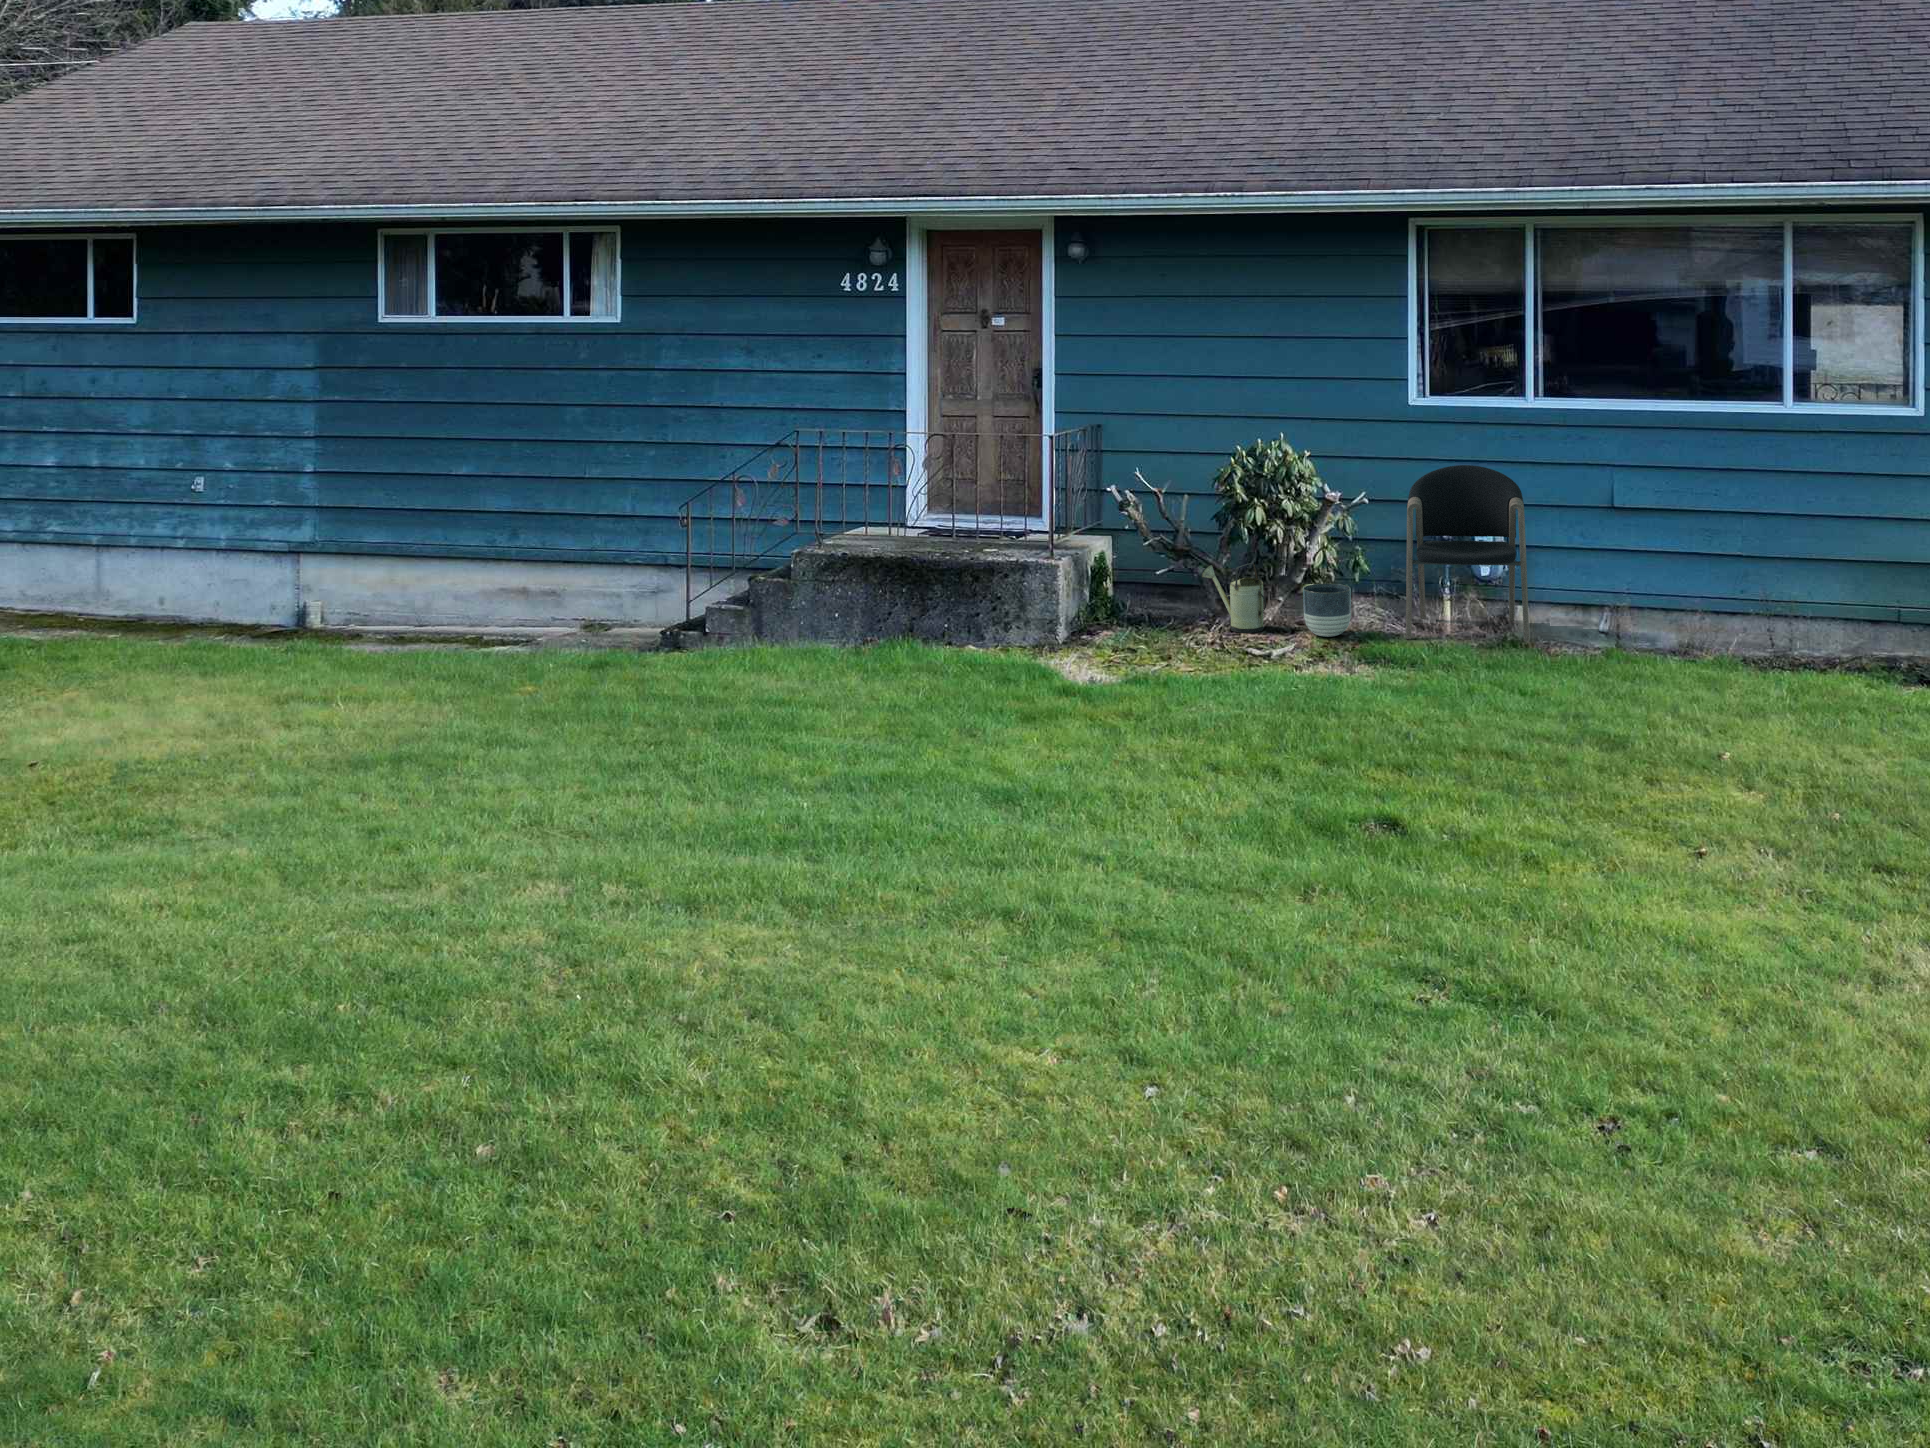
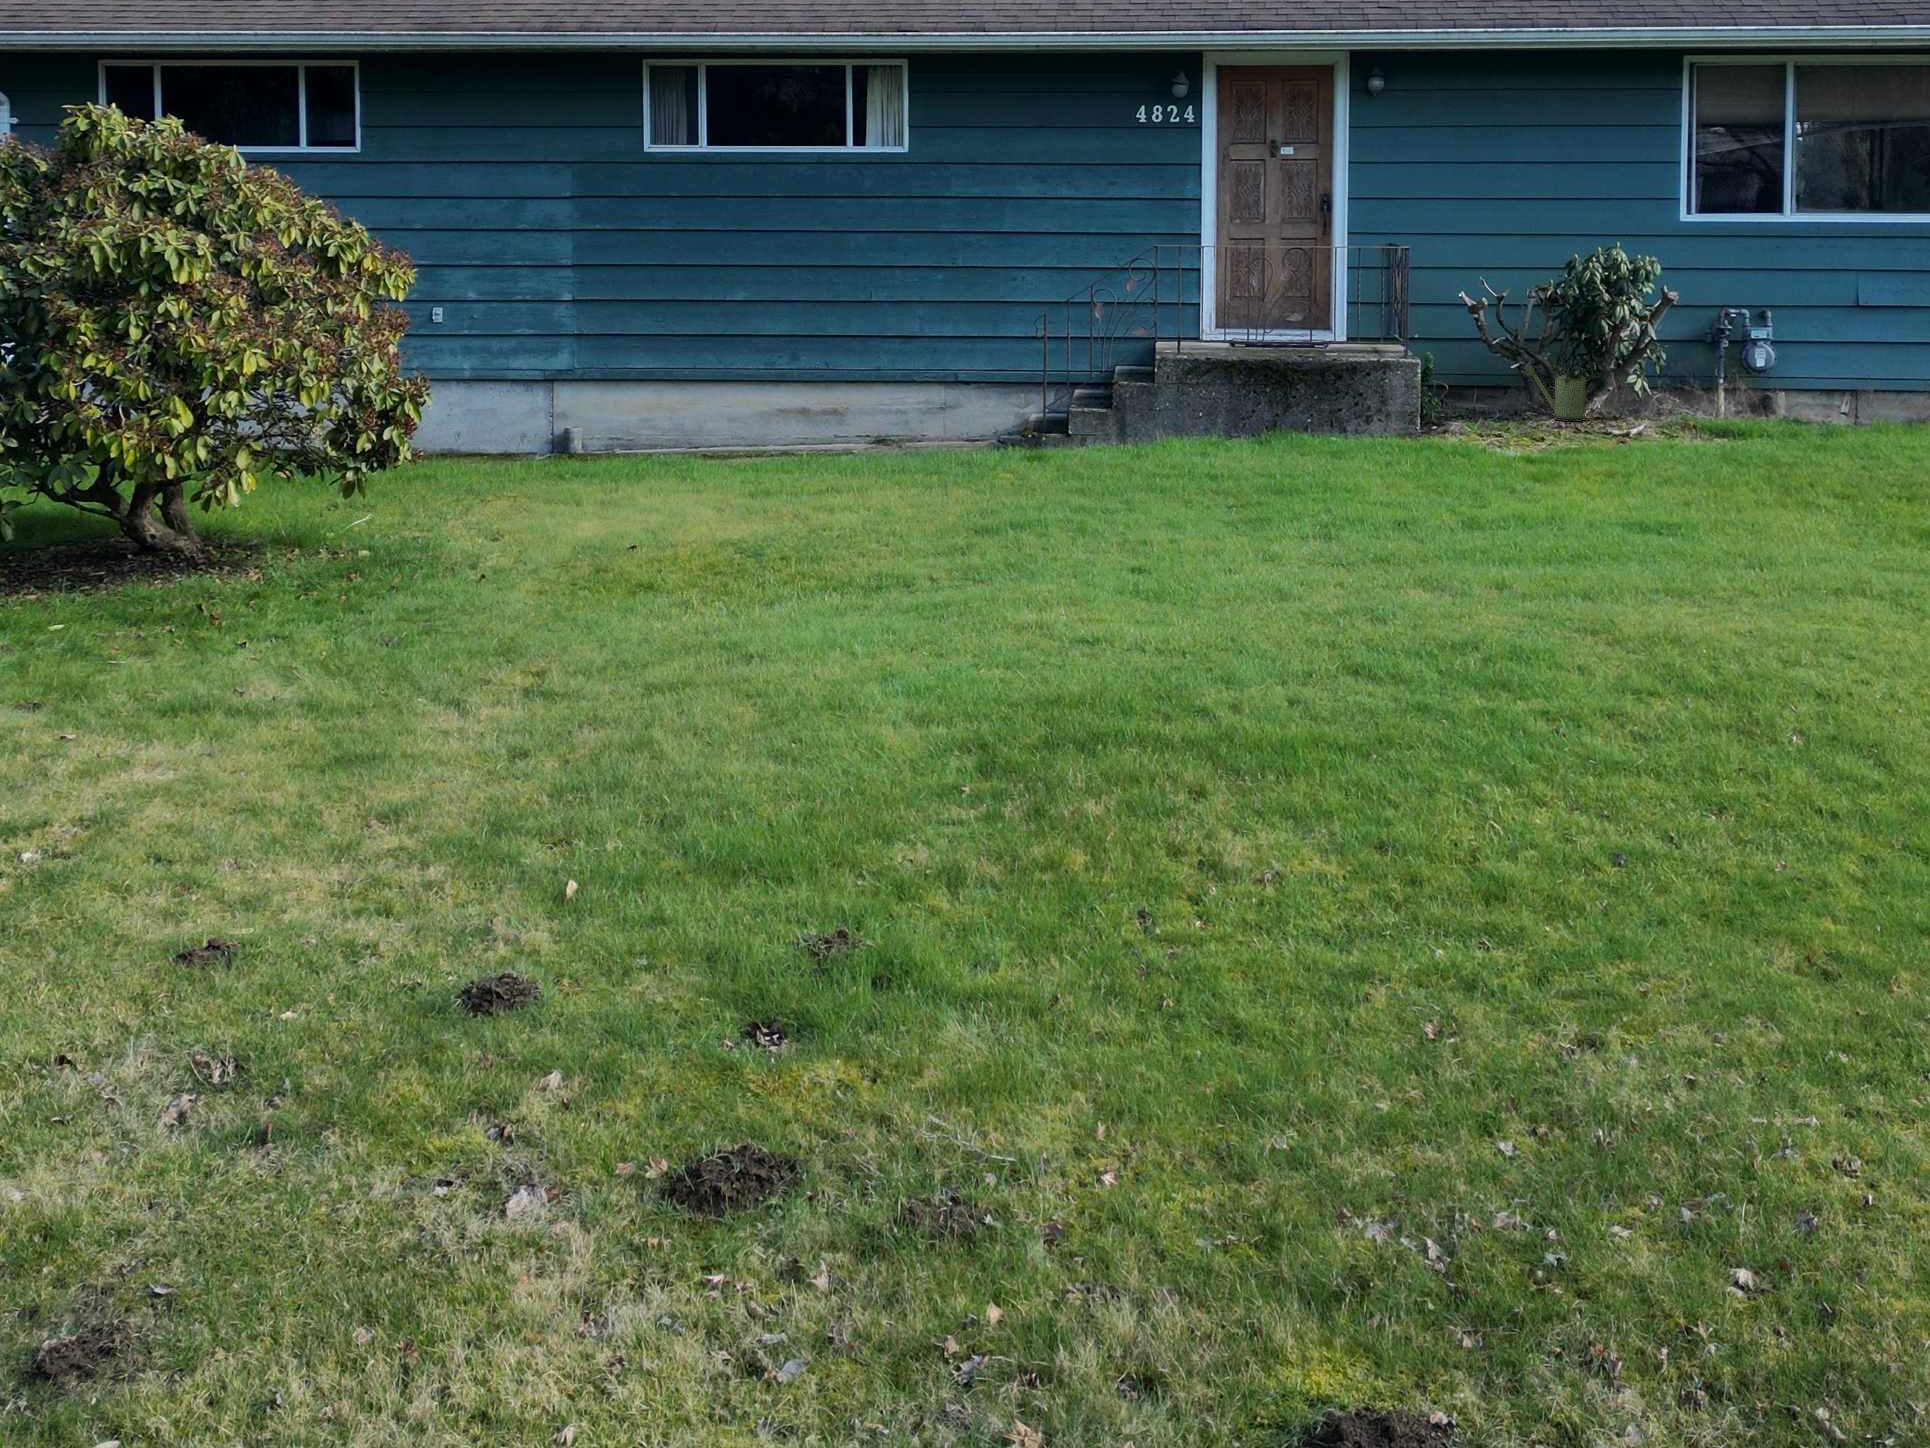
chair: present [1406,465,1530,642] -> none [1702,271,1827,421]
planter: present [1303,584,1351,637] -> none [1628,376,1672,421]

